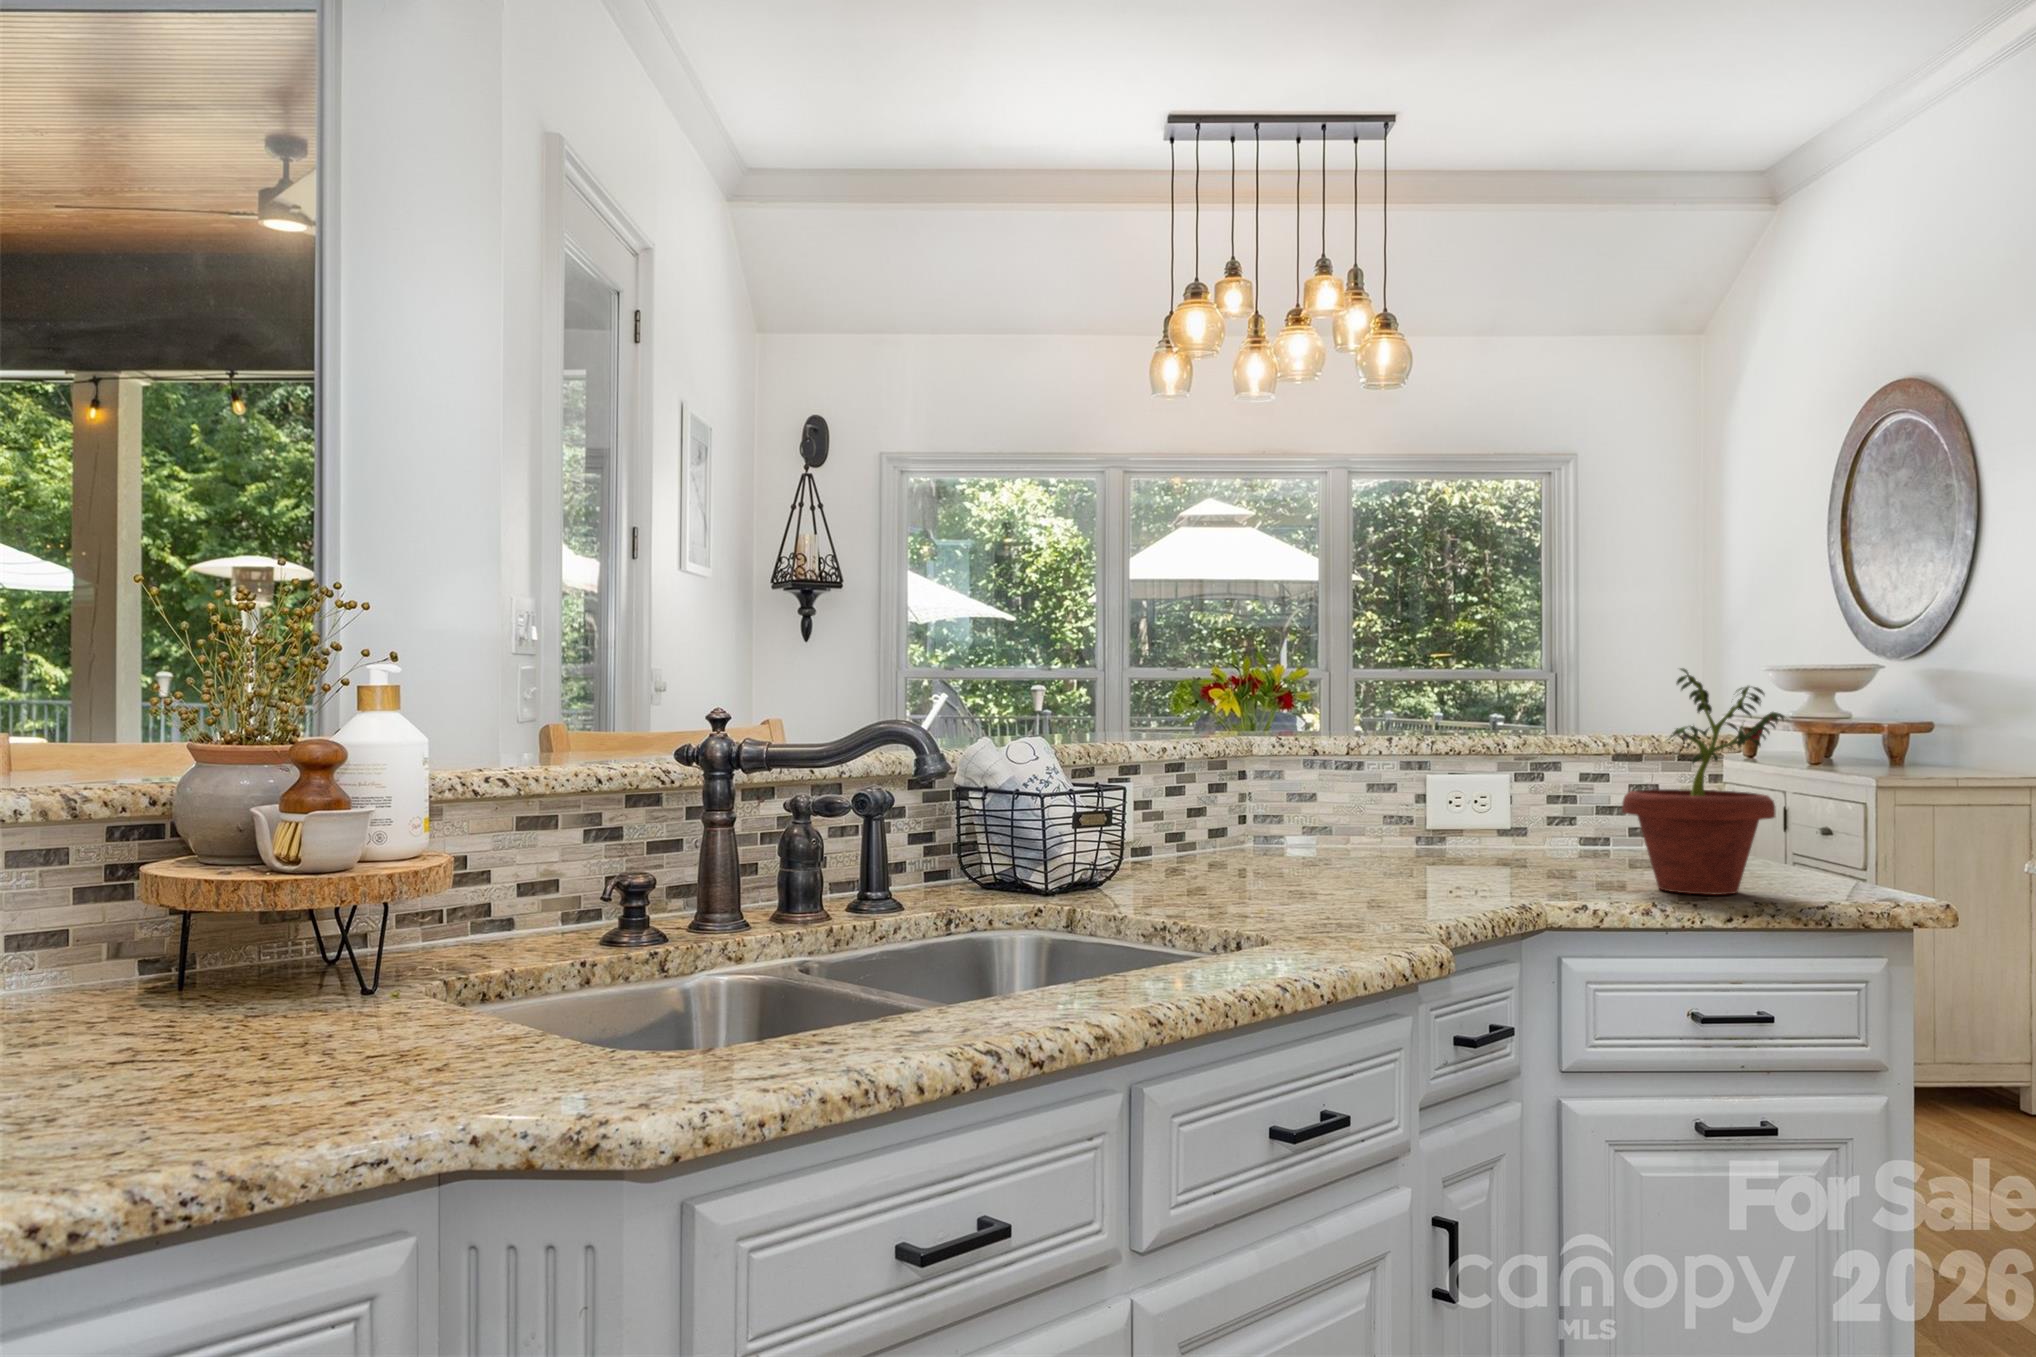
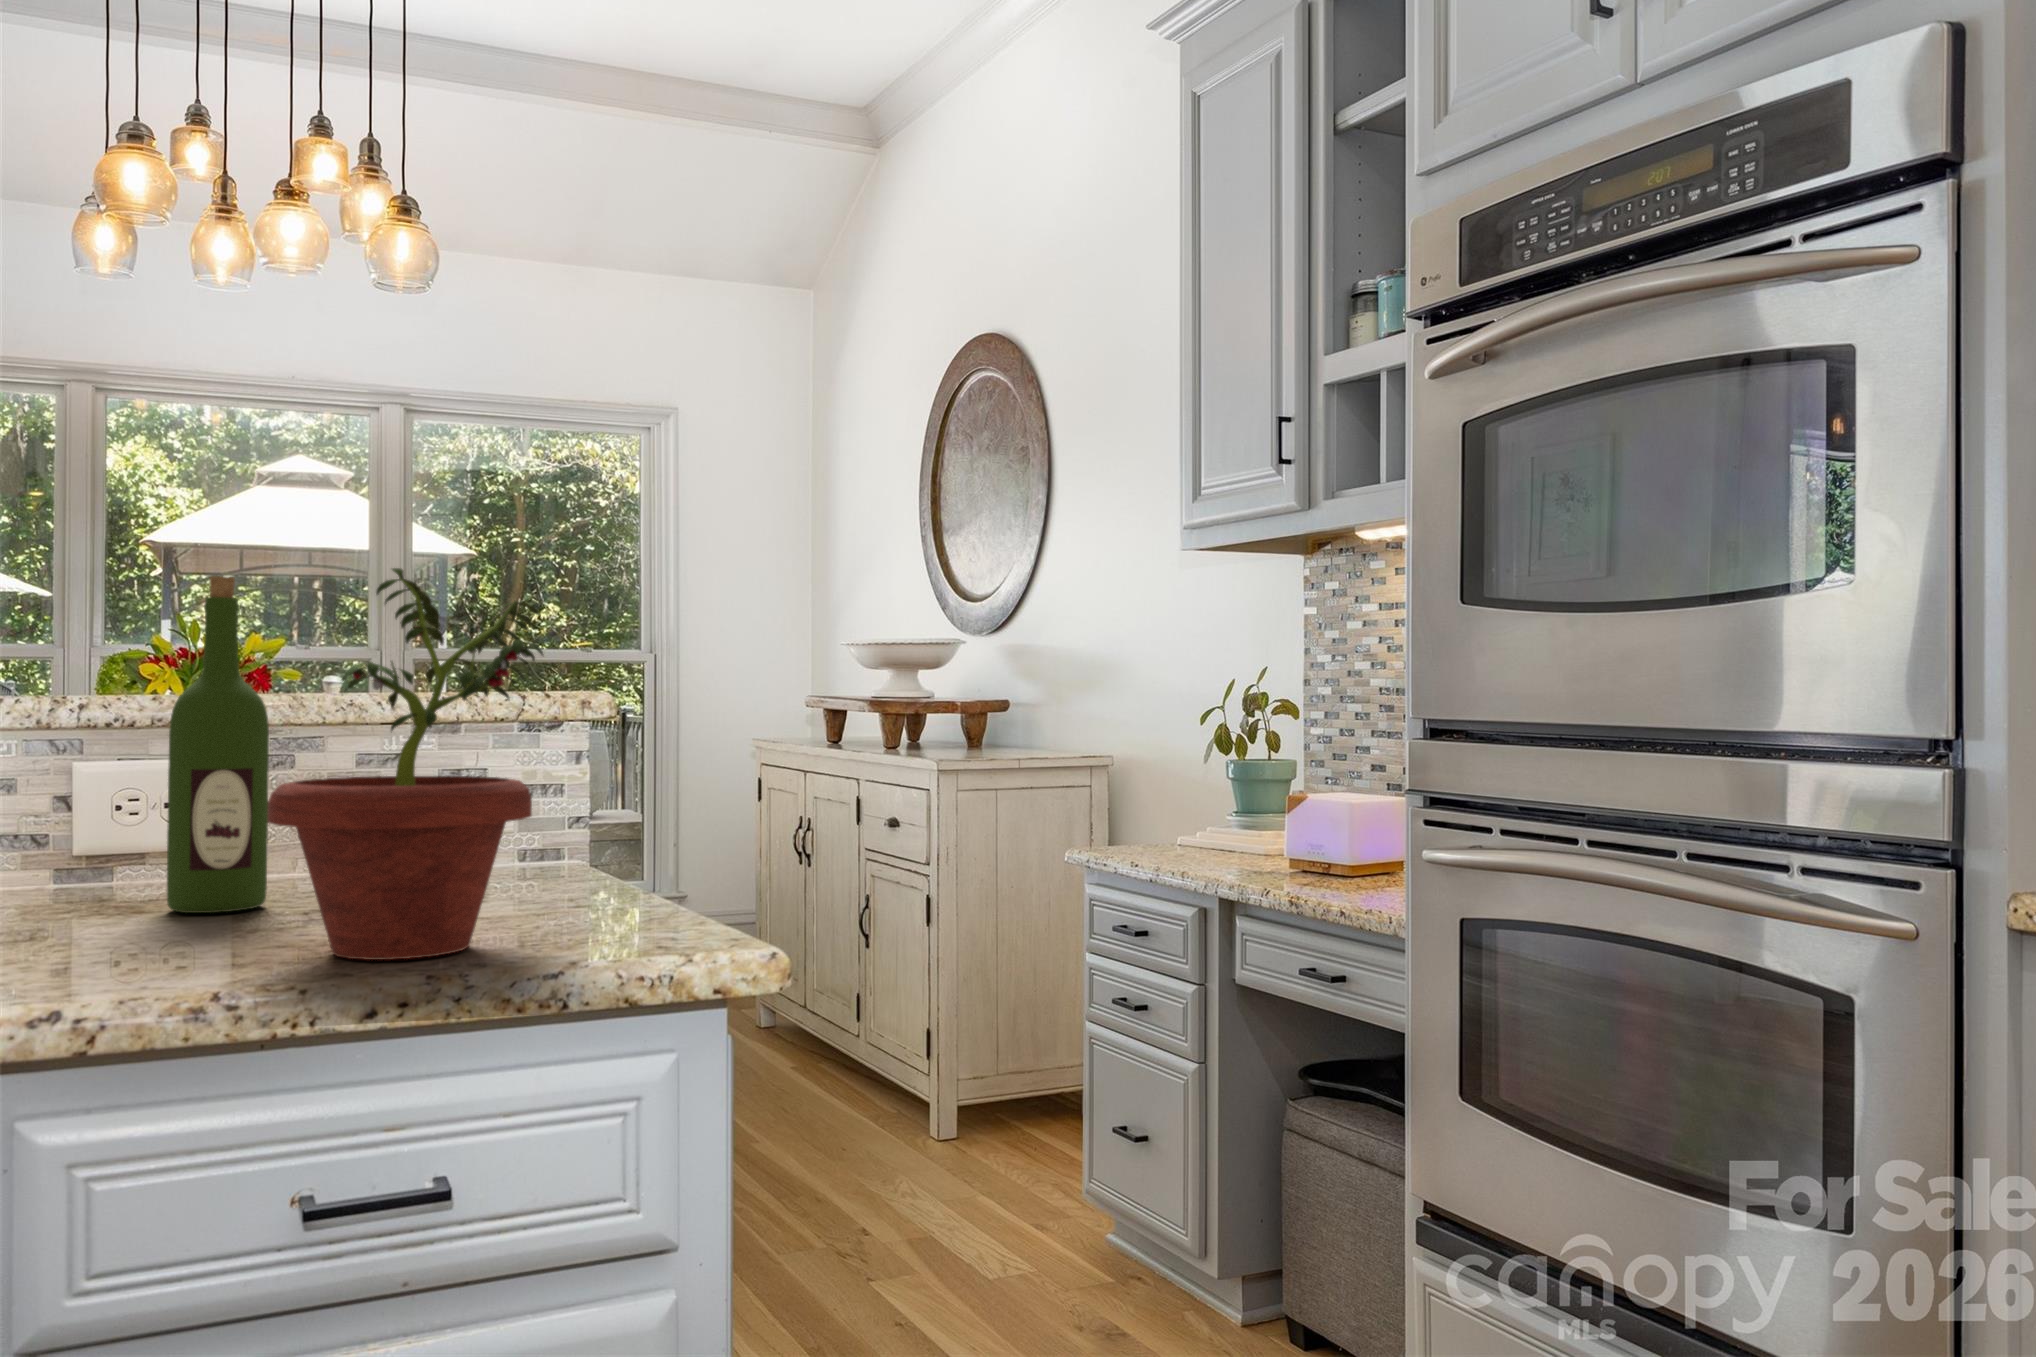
wine bottle: none [1504,668,1558,866] -> present [167,576,269,913]

